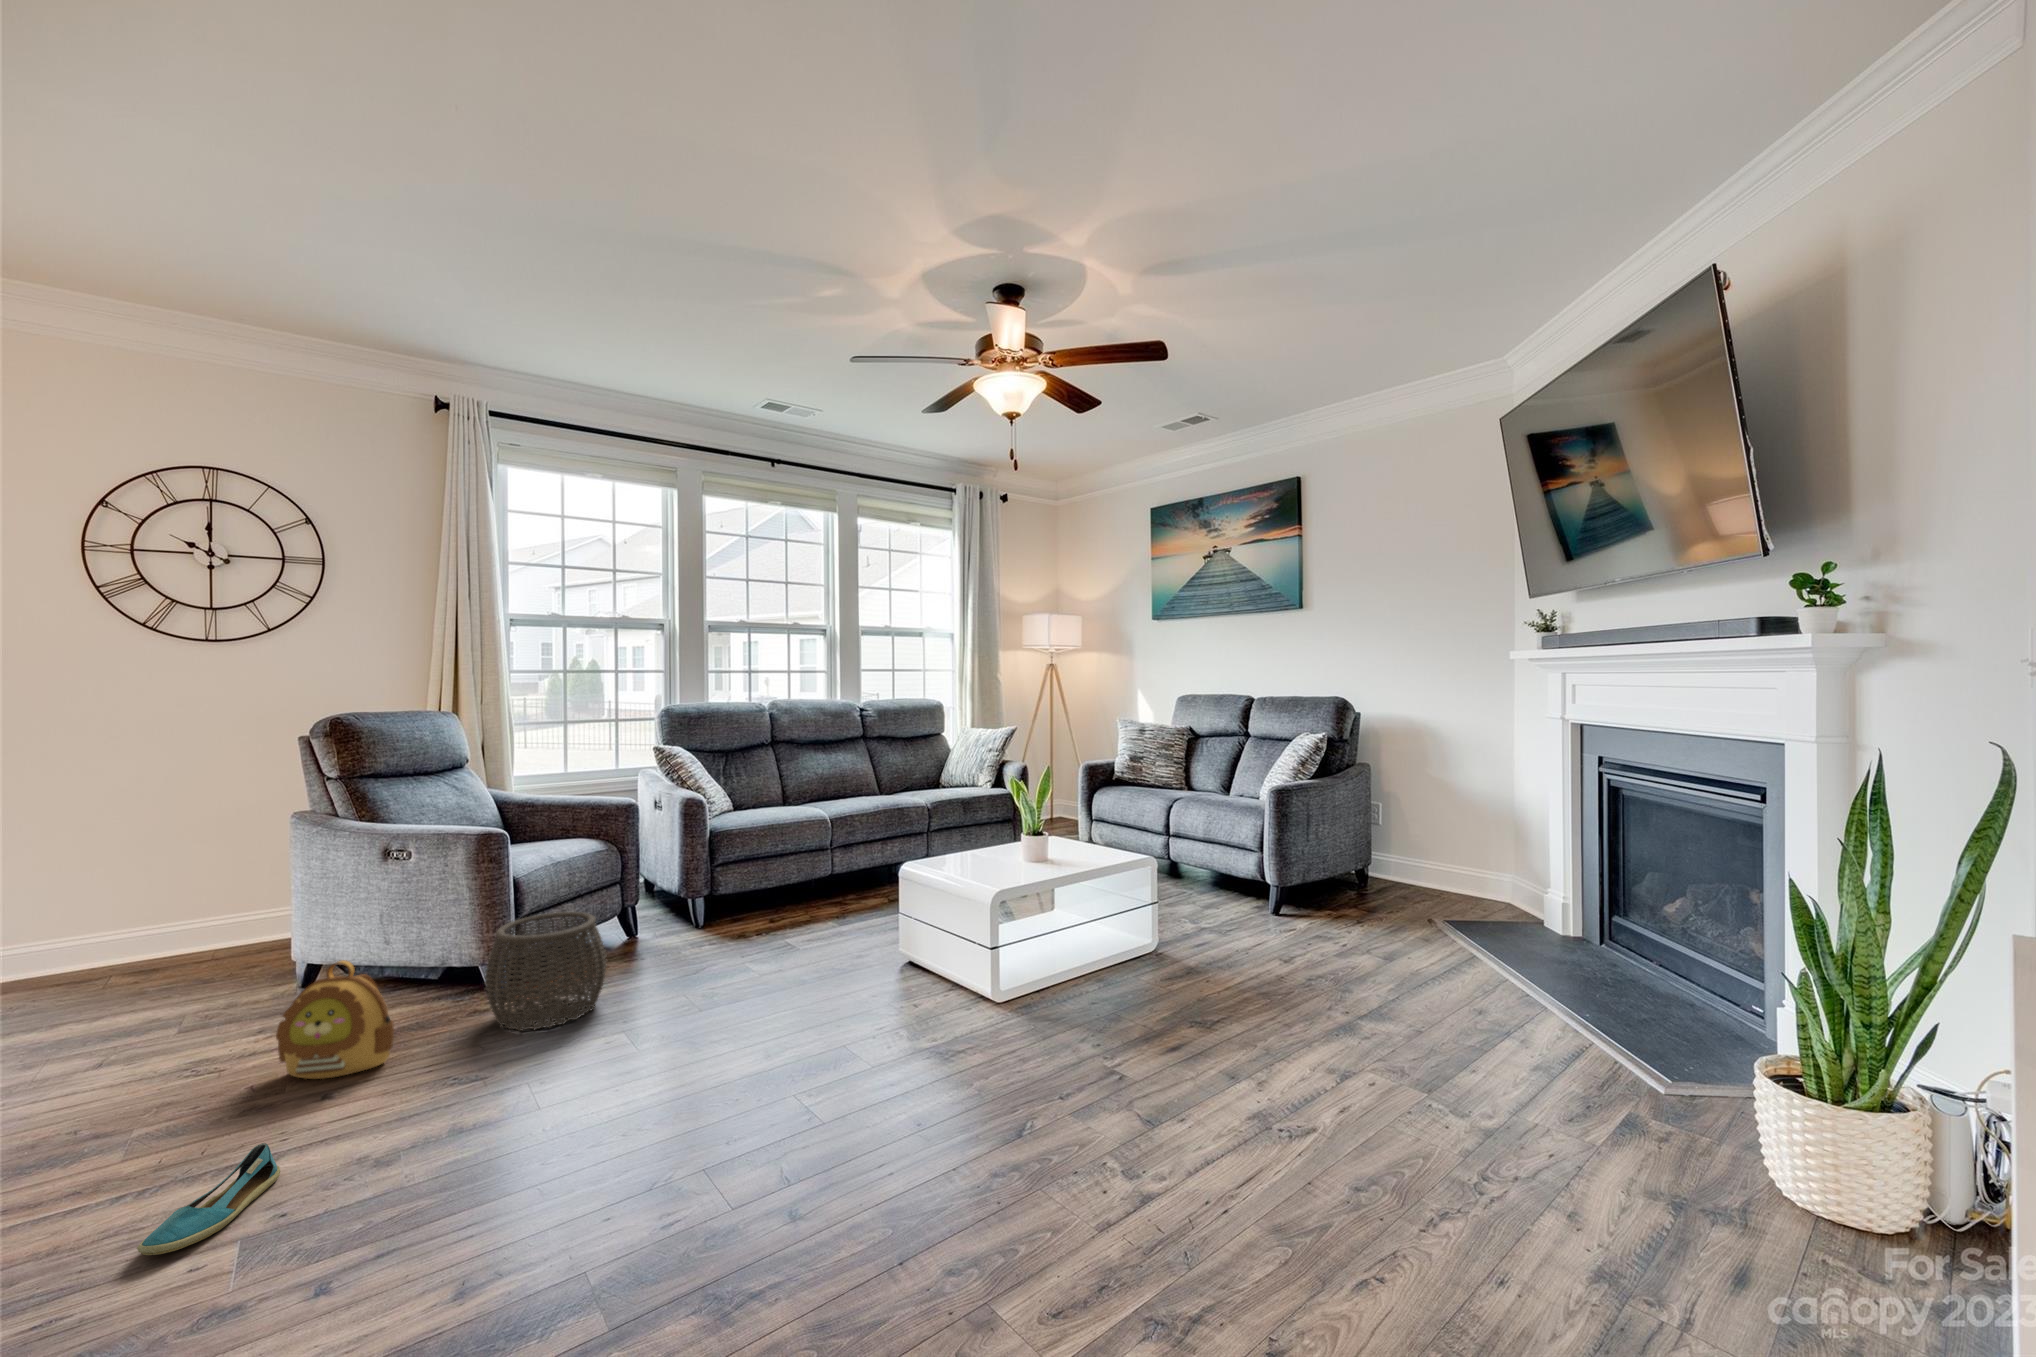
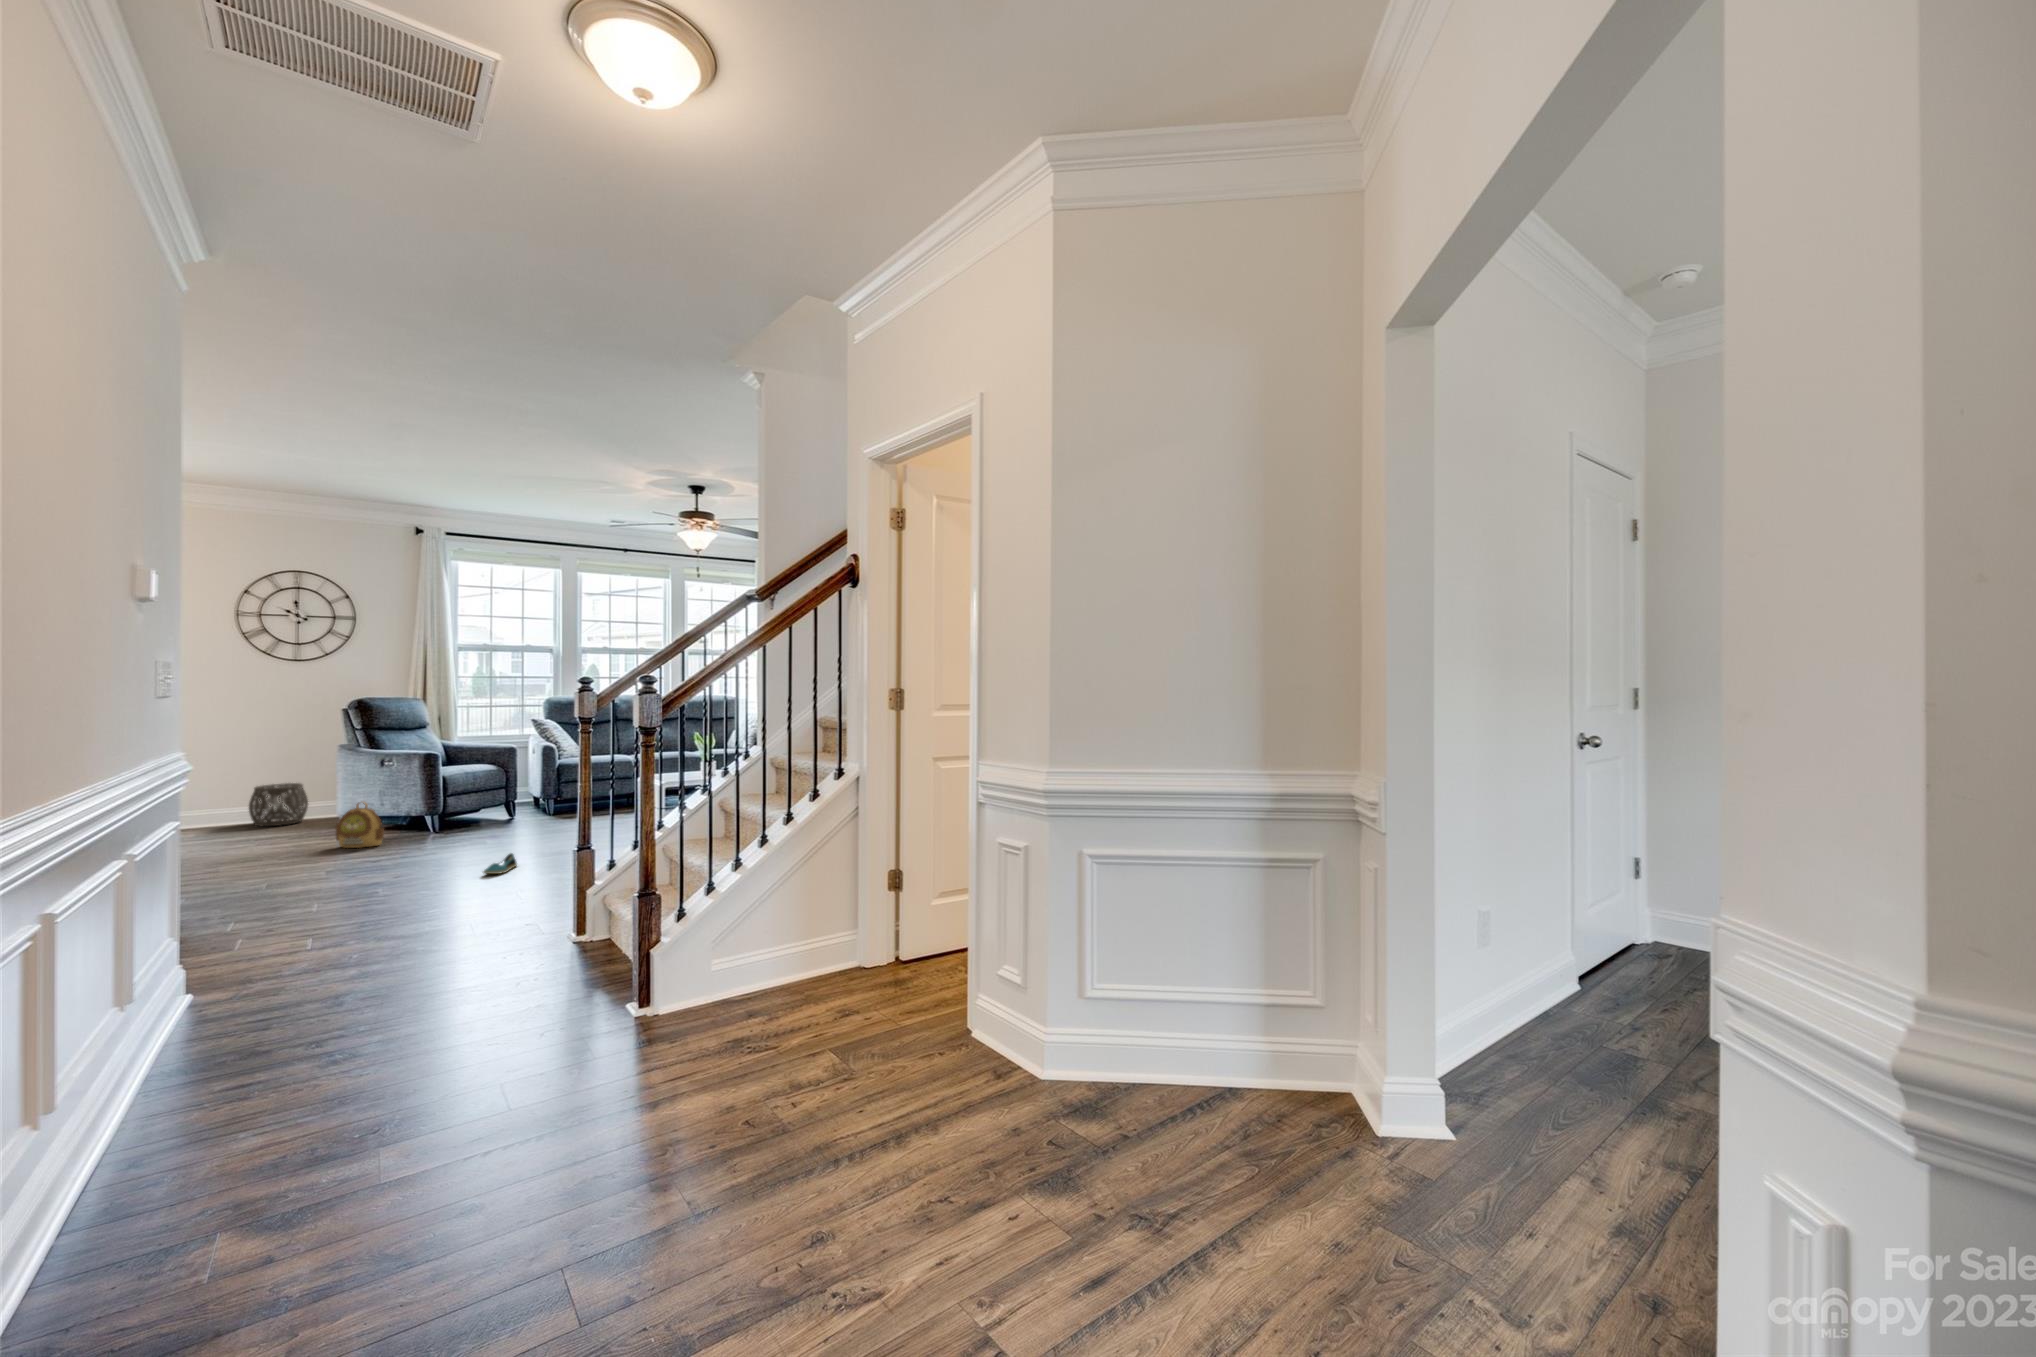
woven basket: present [485,912,607,1031] -> present [249,783,308,826]
shoe: present [137,1143,280,1255] -> present [484,853,517,874]

